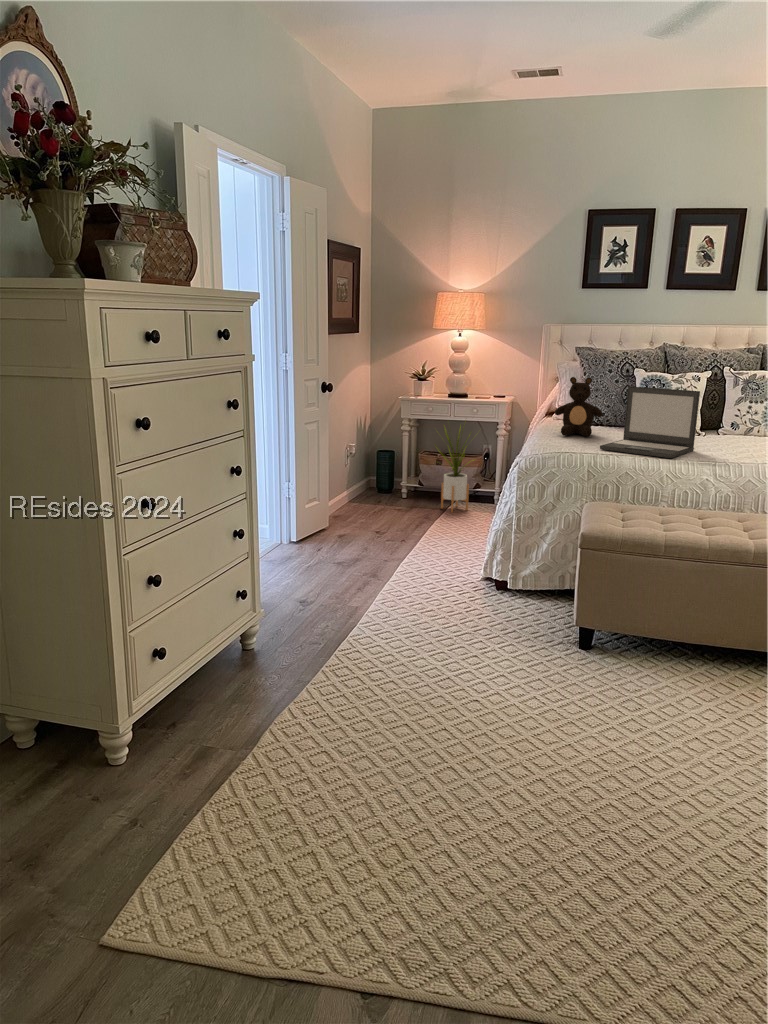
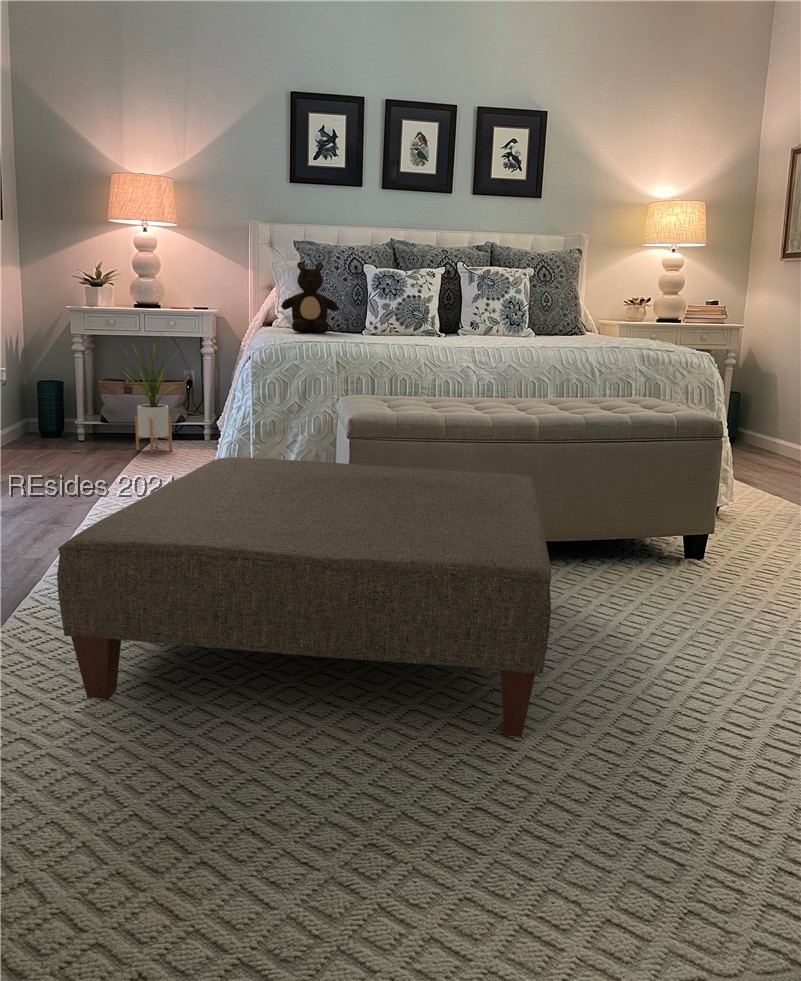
laptop: present [600,386,700,458] -> none [345,268,450,343]
ottoman: none [353,553,737,828] -> present [57,457,552,737]

